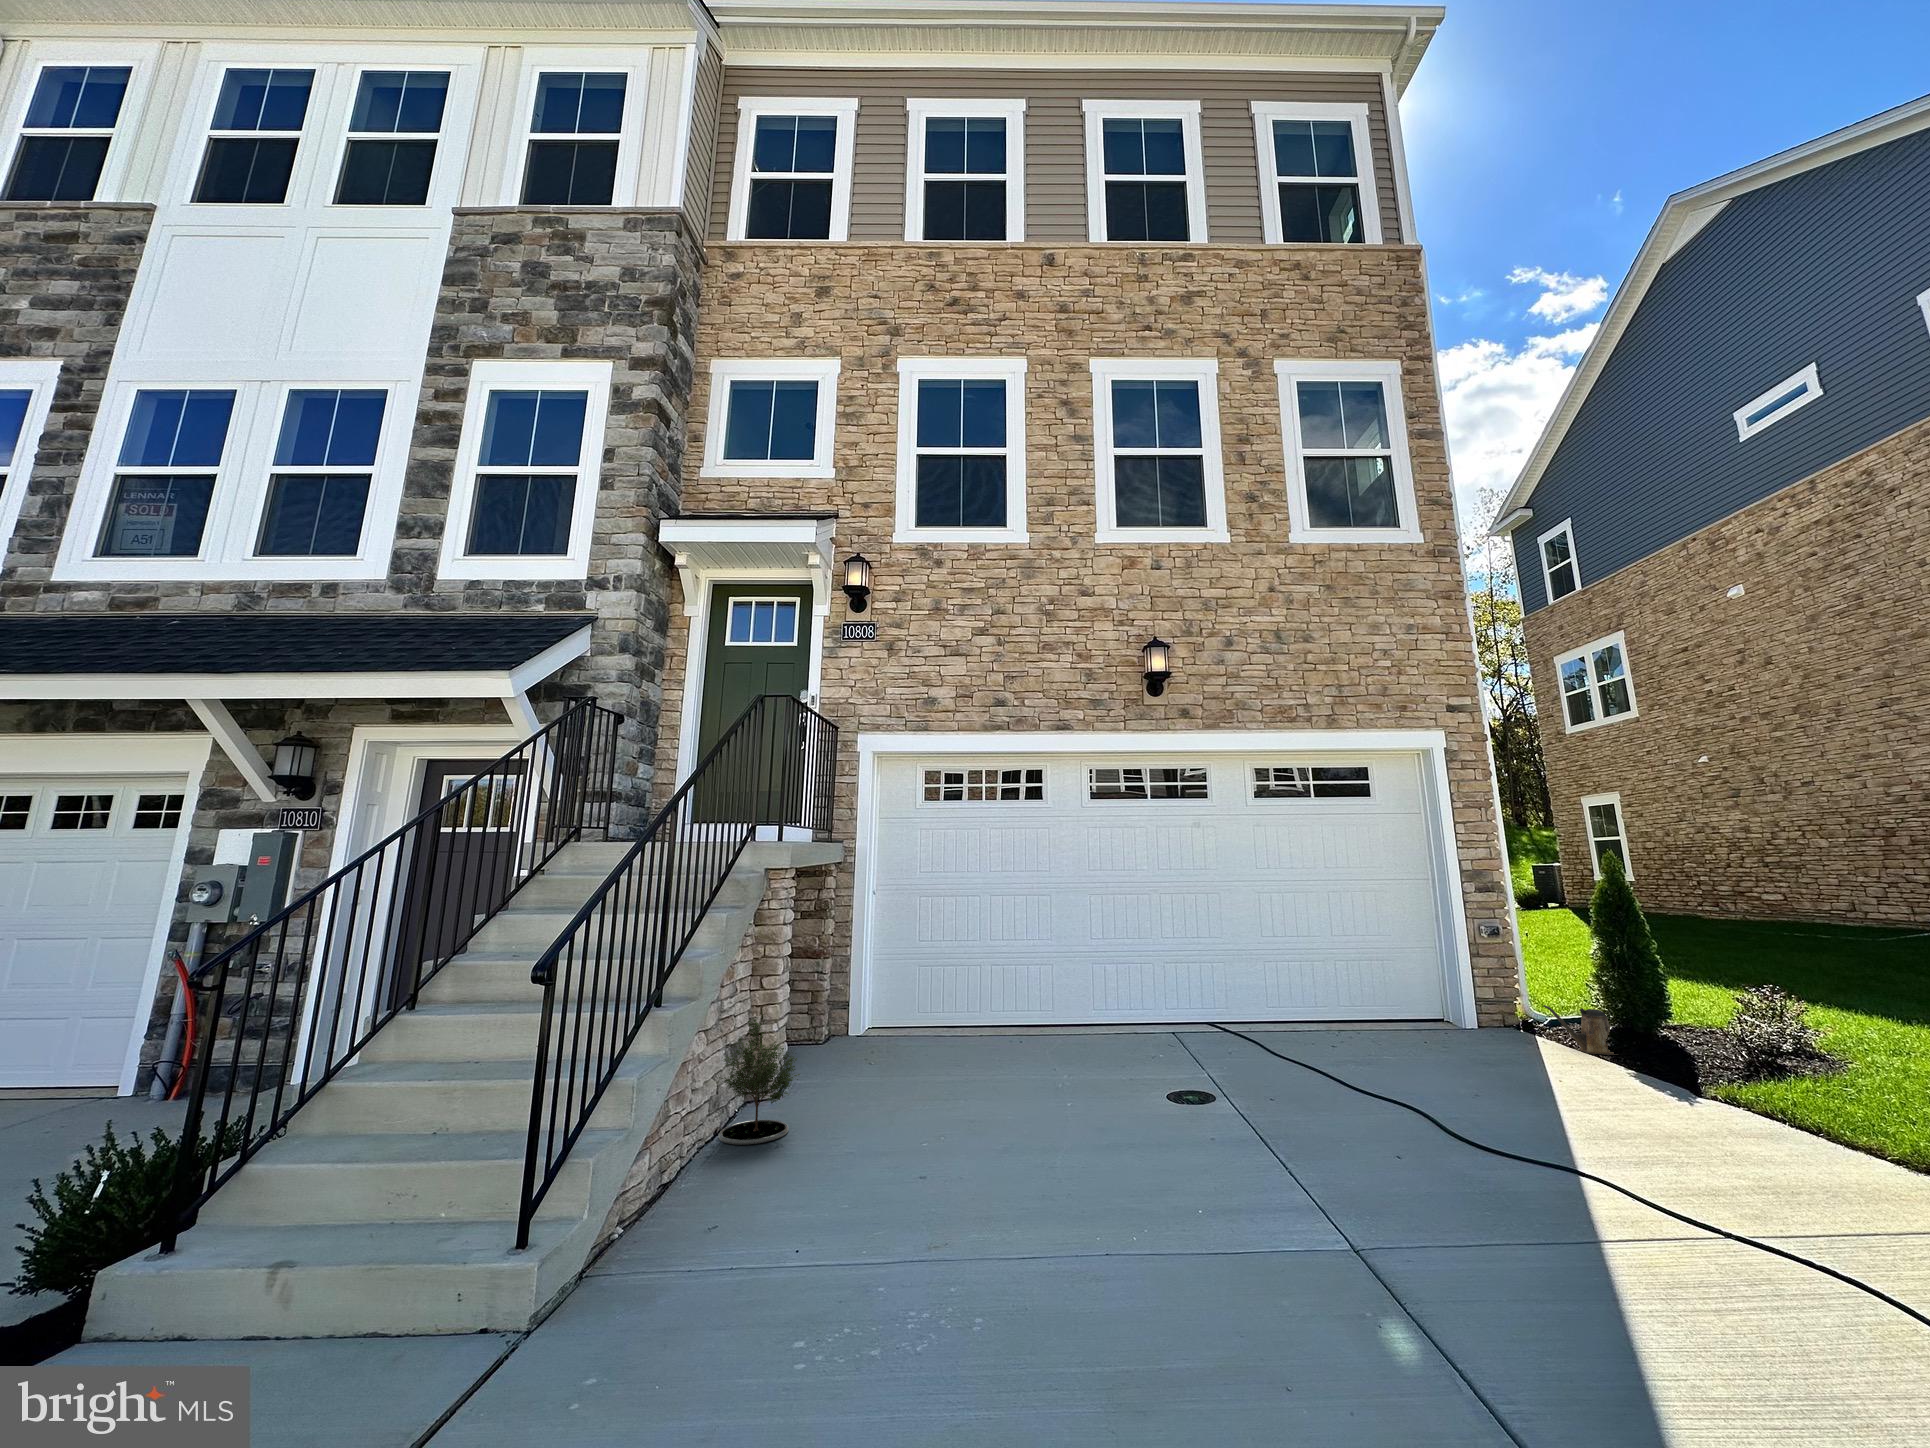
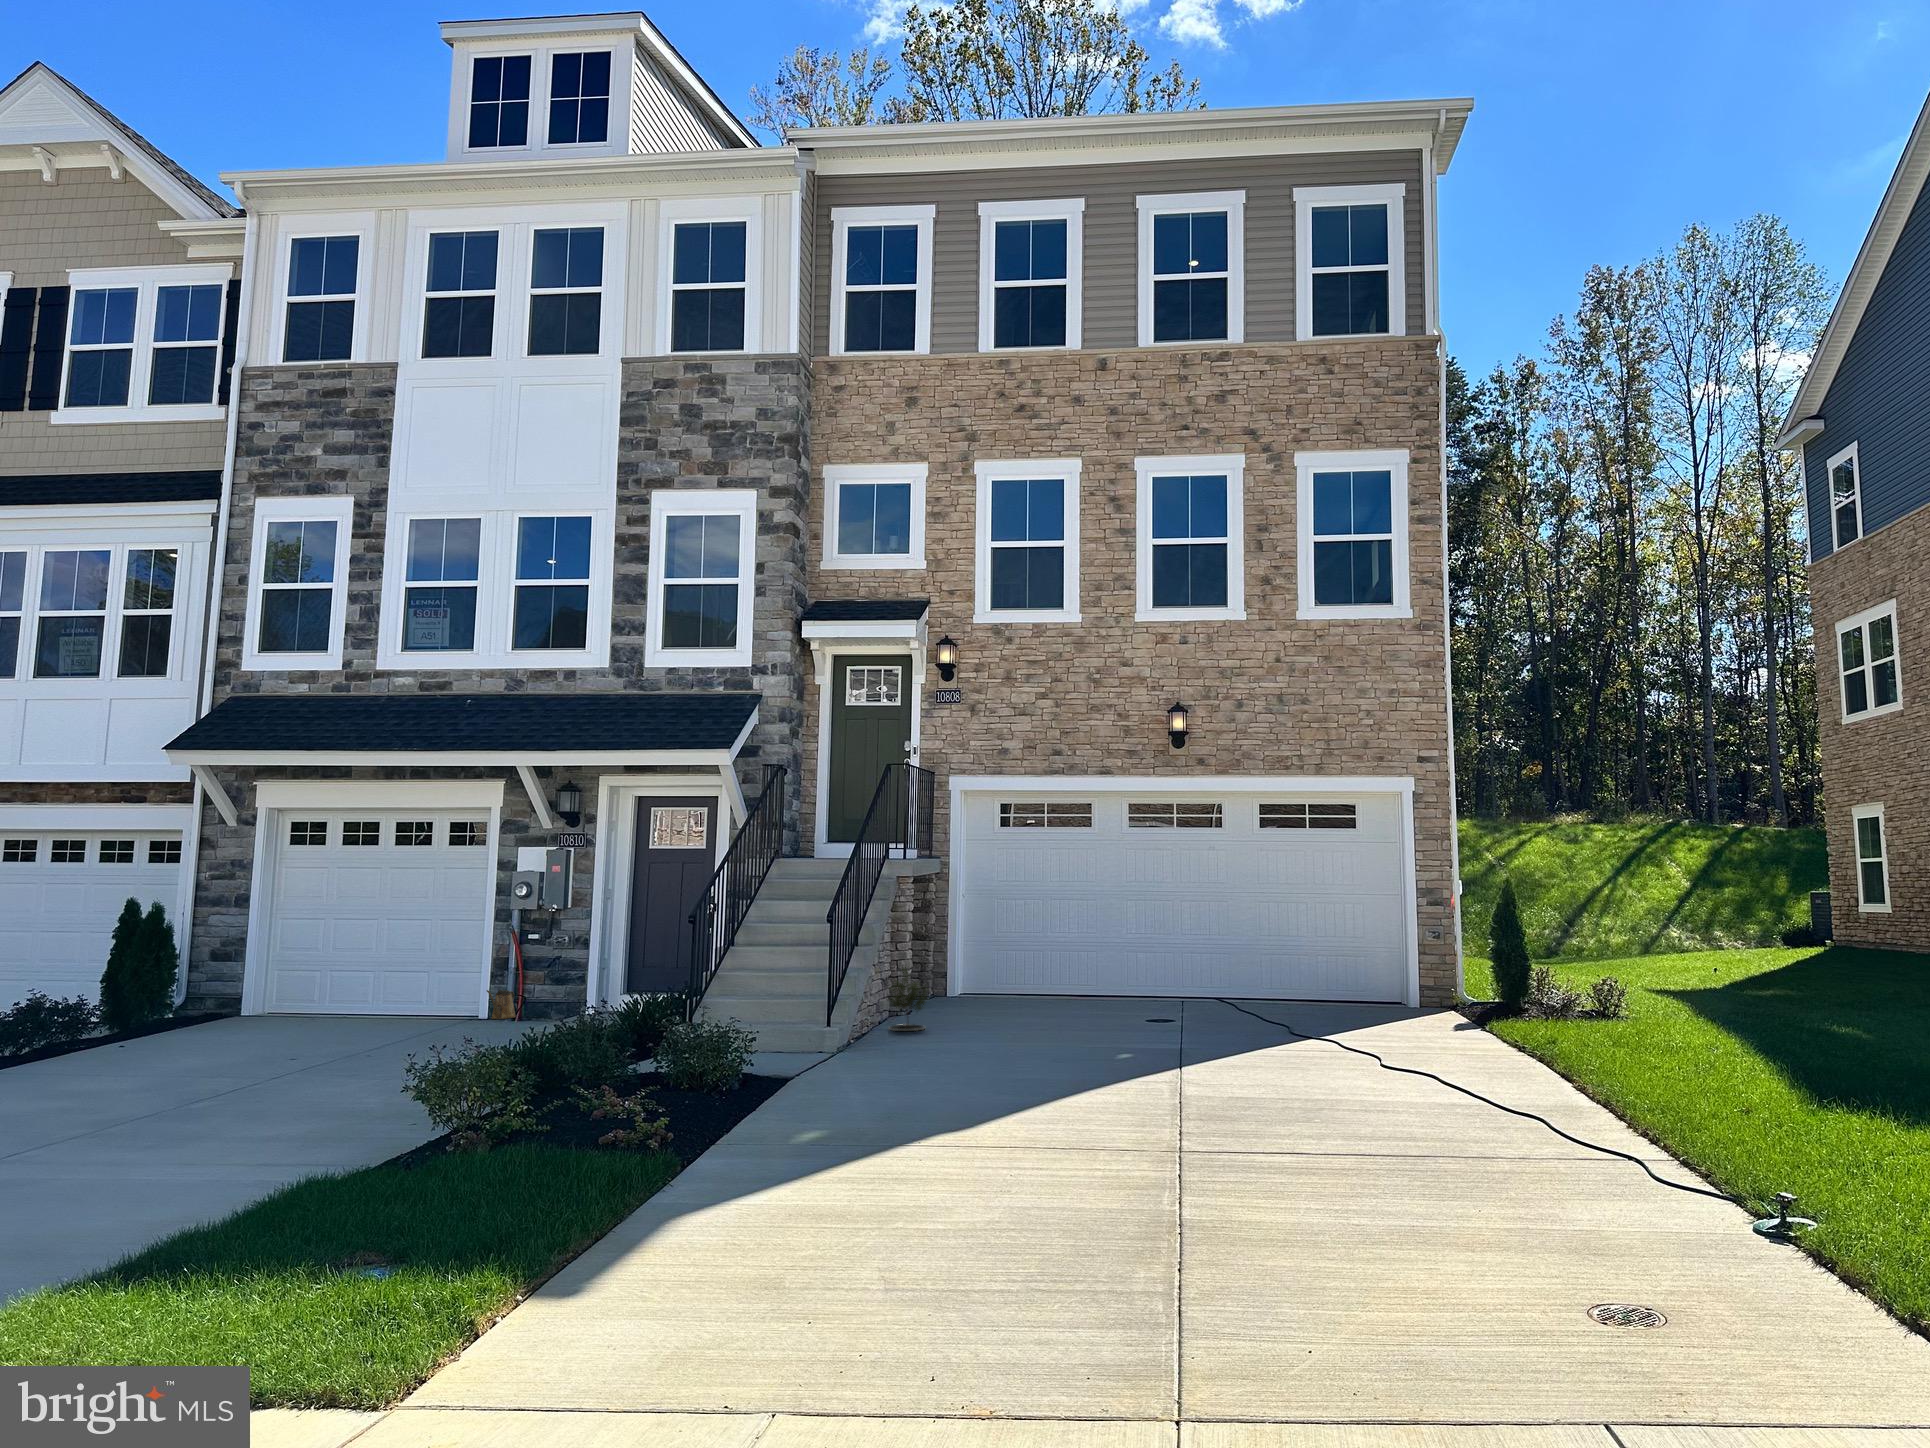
watering can: present [1544,1005,1618,1055] -> present [487,990,516,1019]

